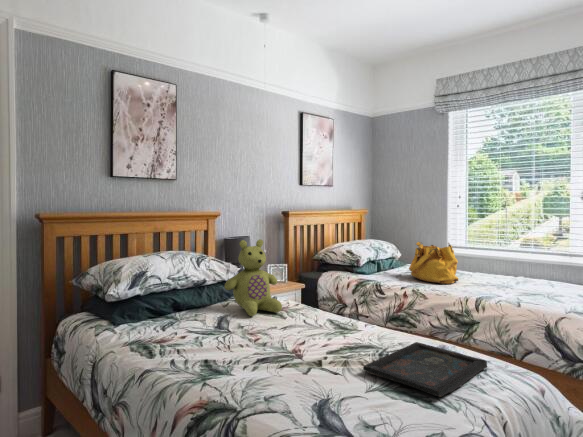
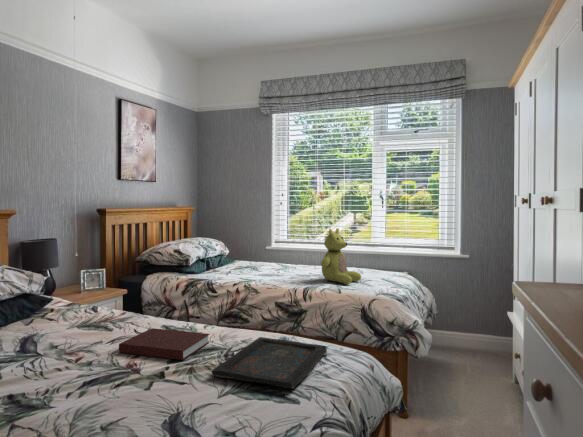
stuffed bear: present [225,239,282,316] -> present [321,228,361,284]
handbag: present [409,242,459,284] -> none [239,238,285,278]
notebook: none [288,321,368,353] -> present [119,328,209,360]

